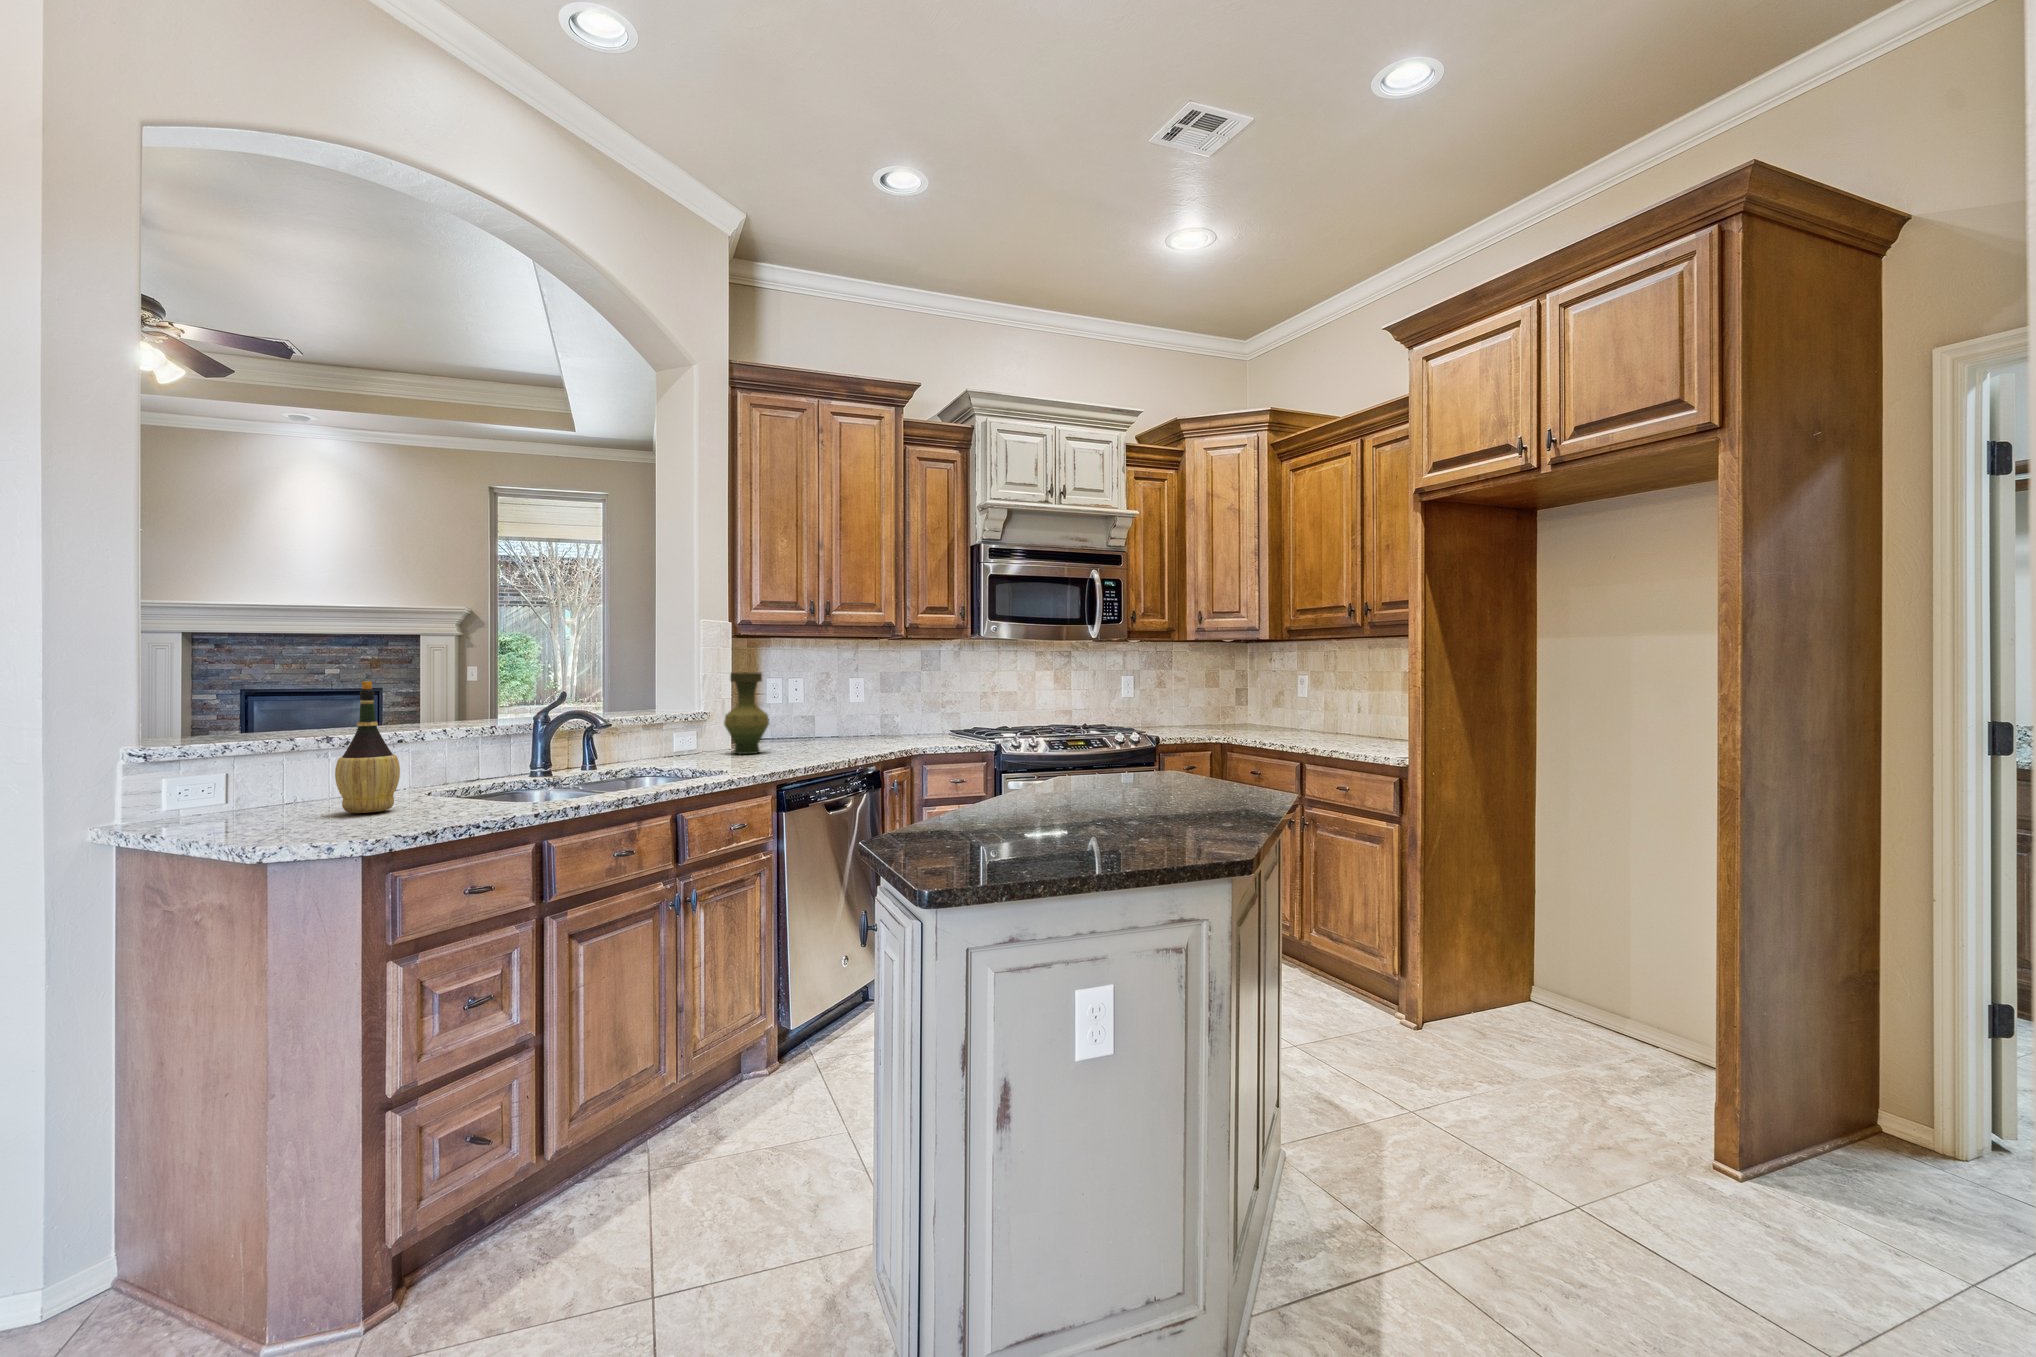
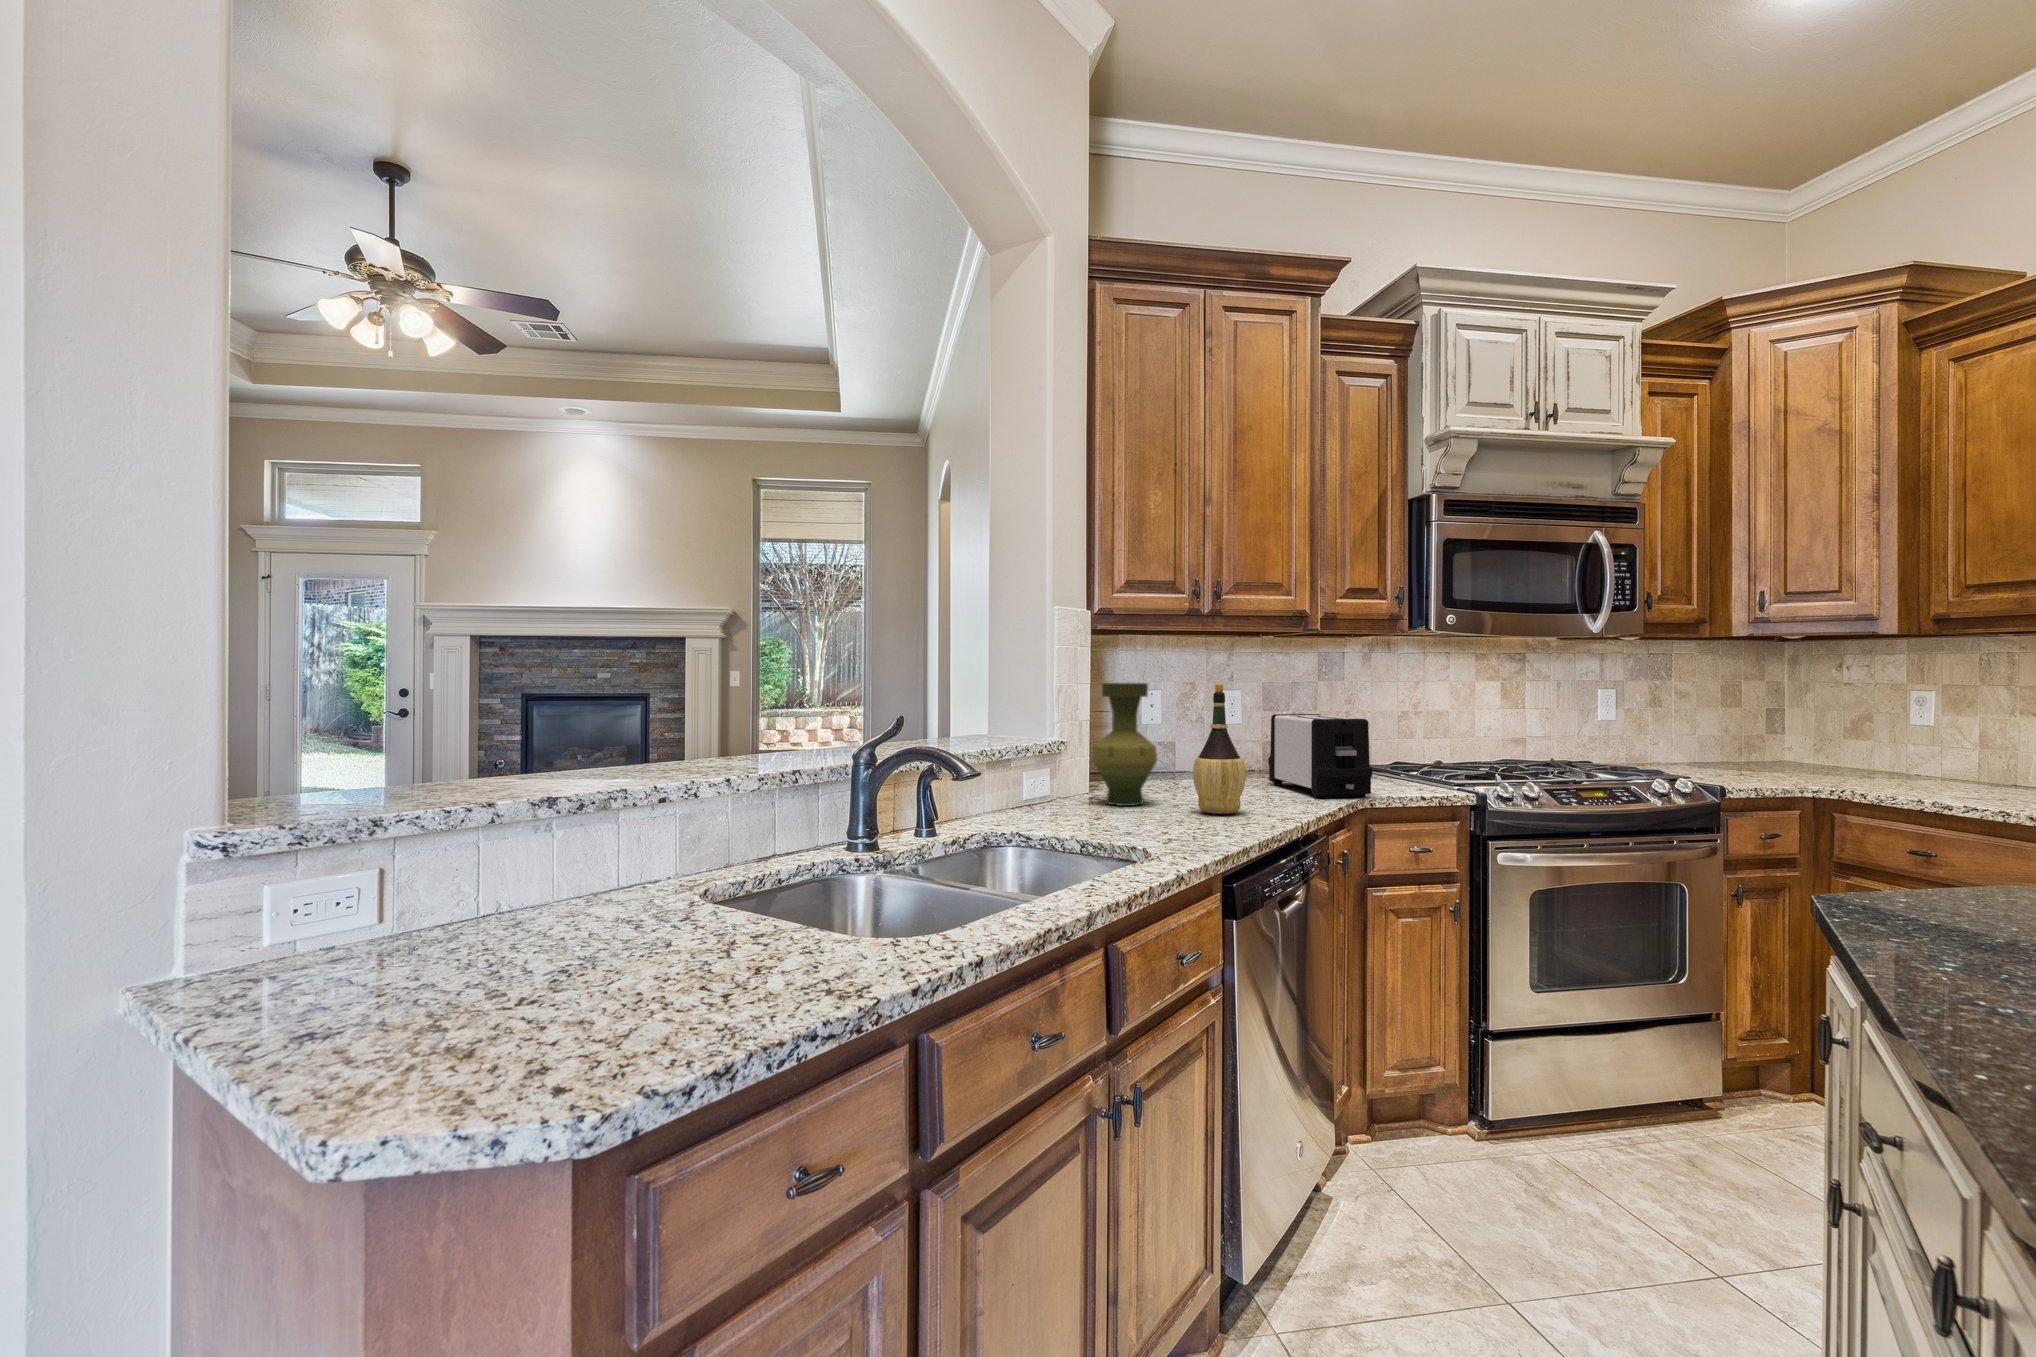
wine bottle: present [335,681,400,813] -> present [1193,684,1246,814]
toaster: none [865,693,918,747] -> present [1268,714,1372,798]

